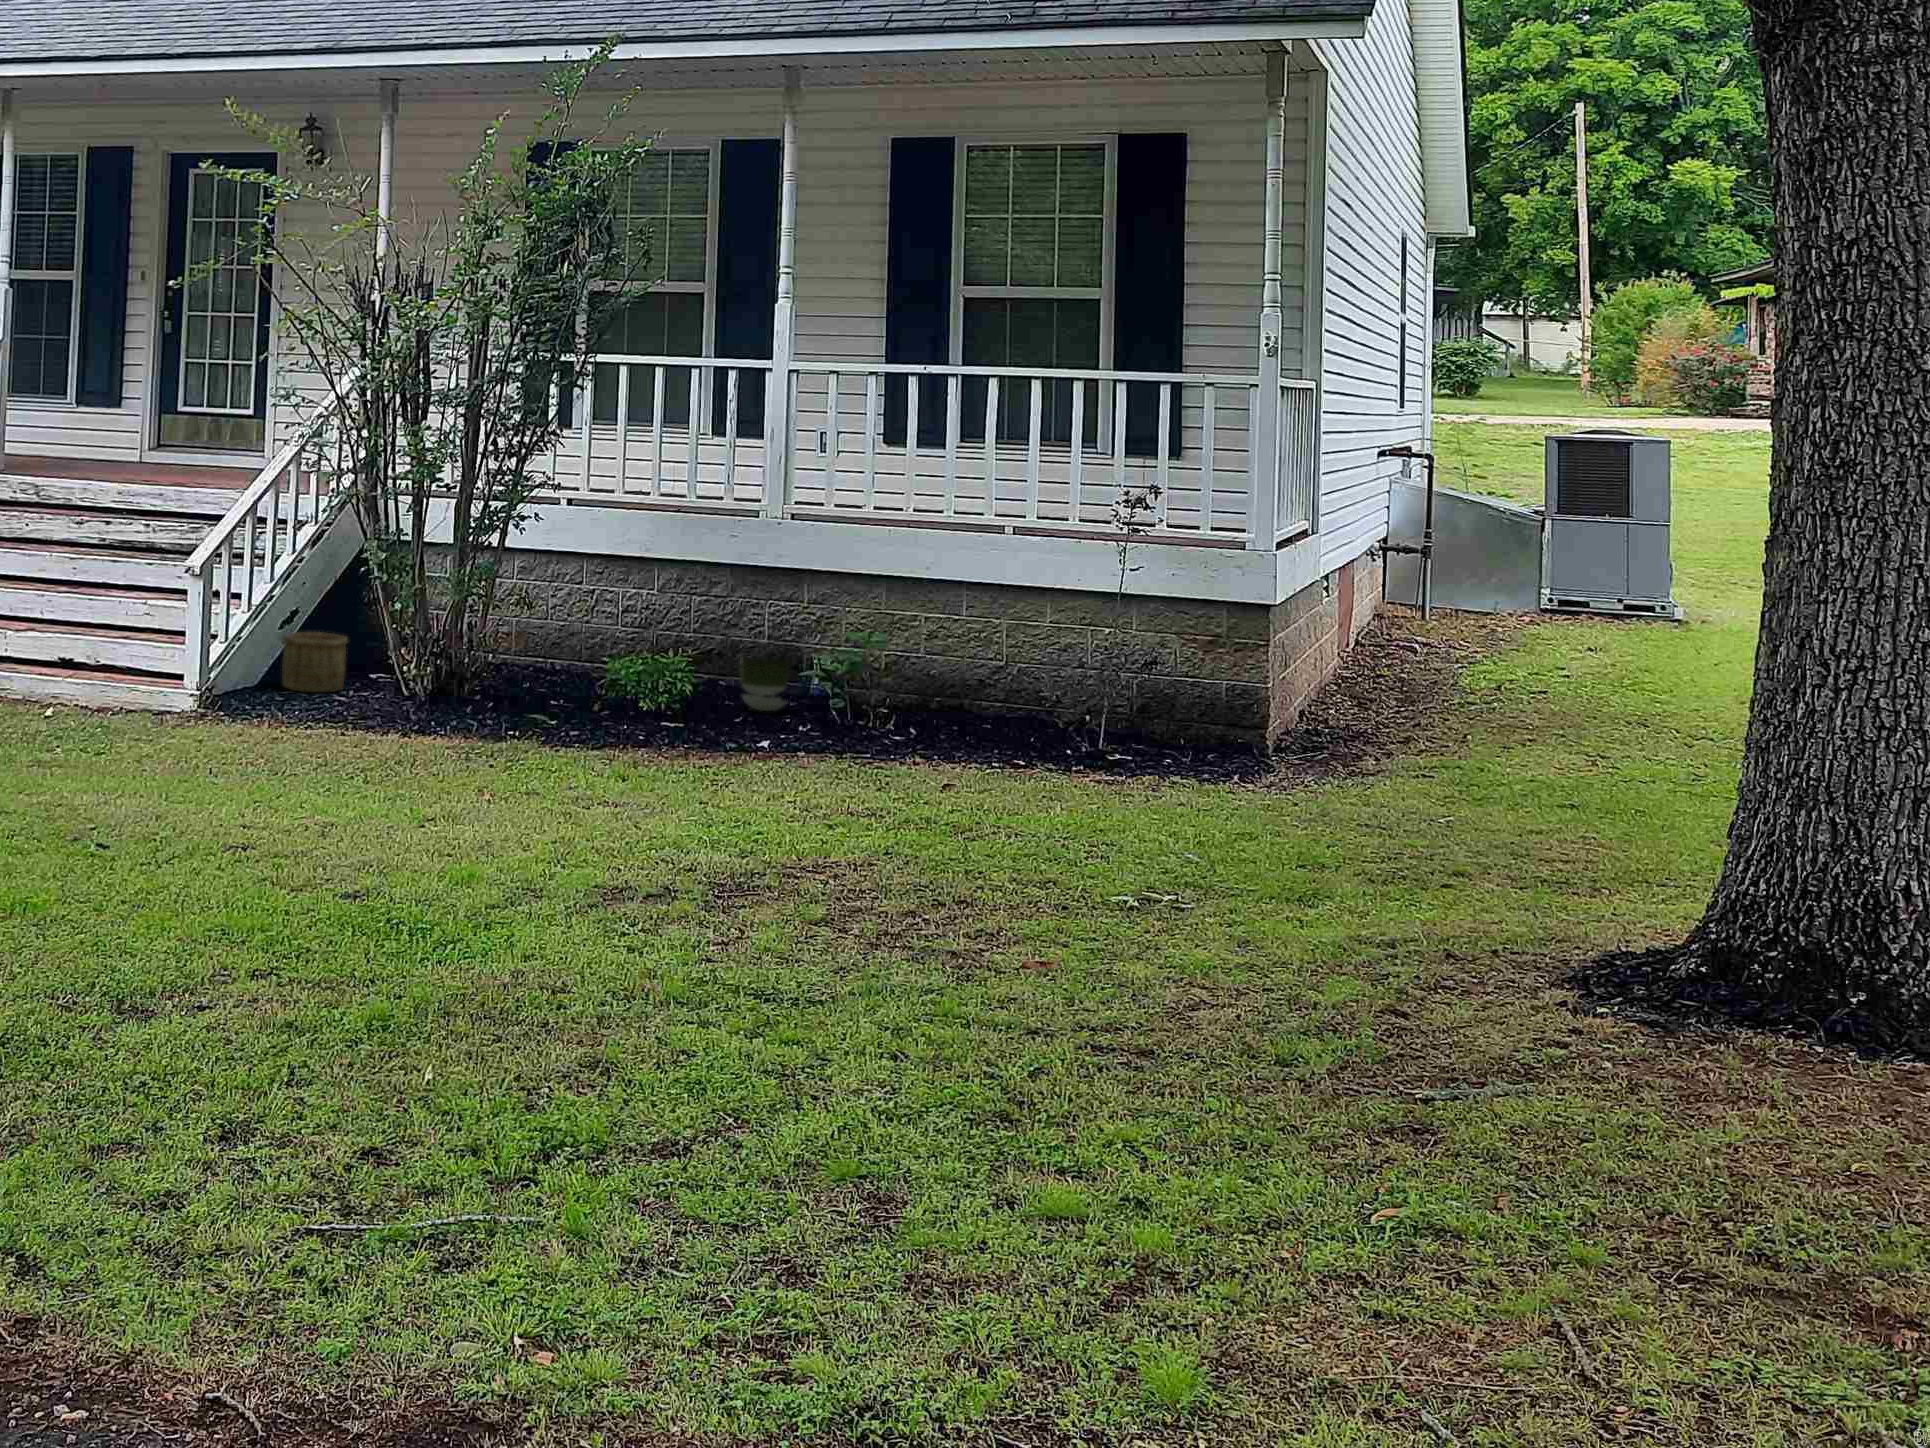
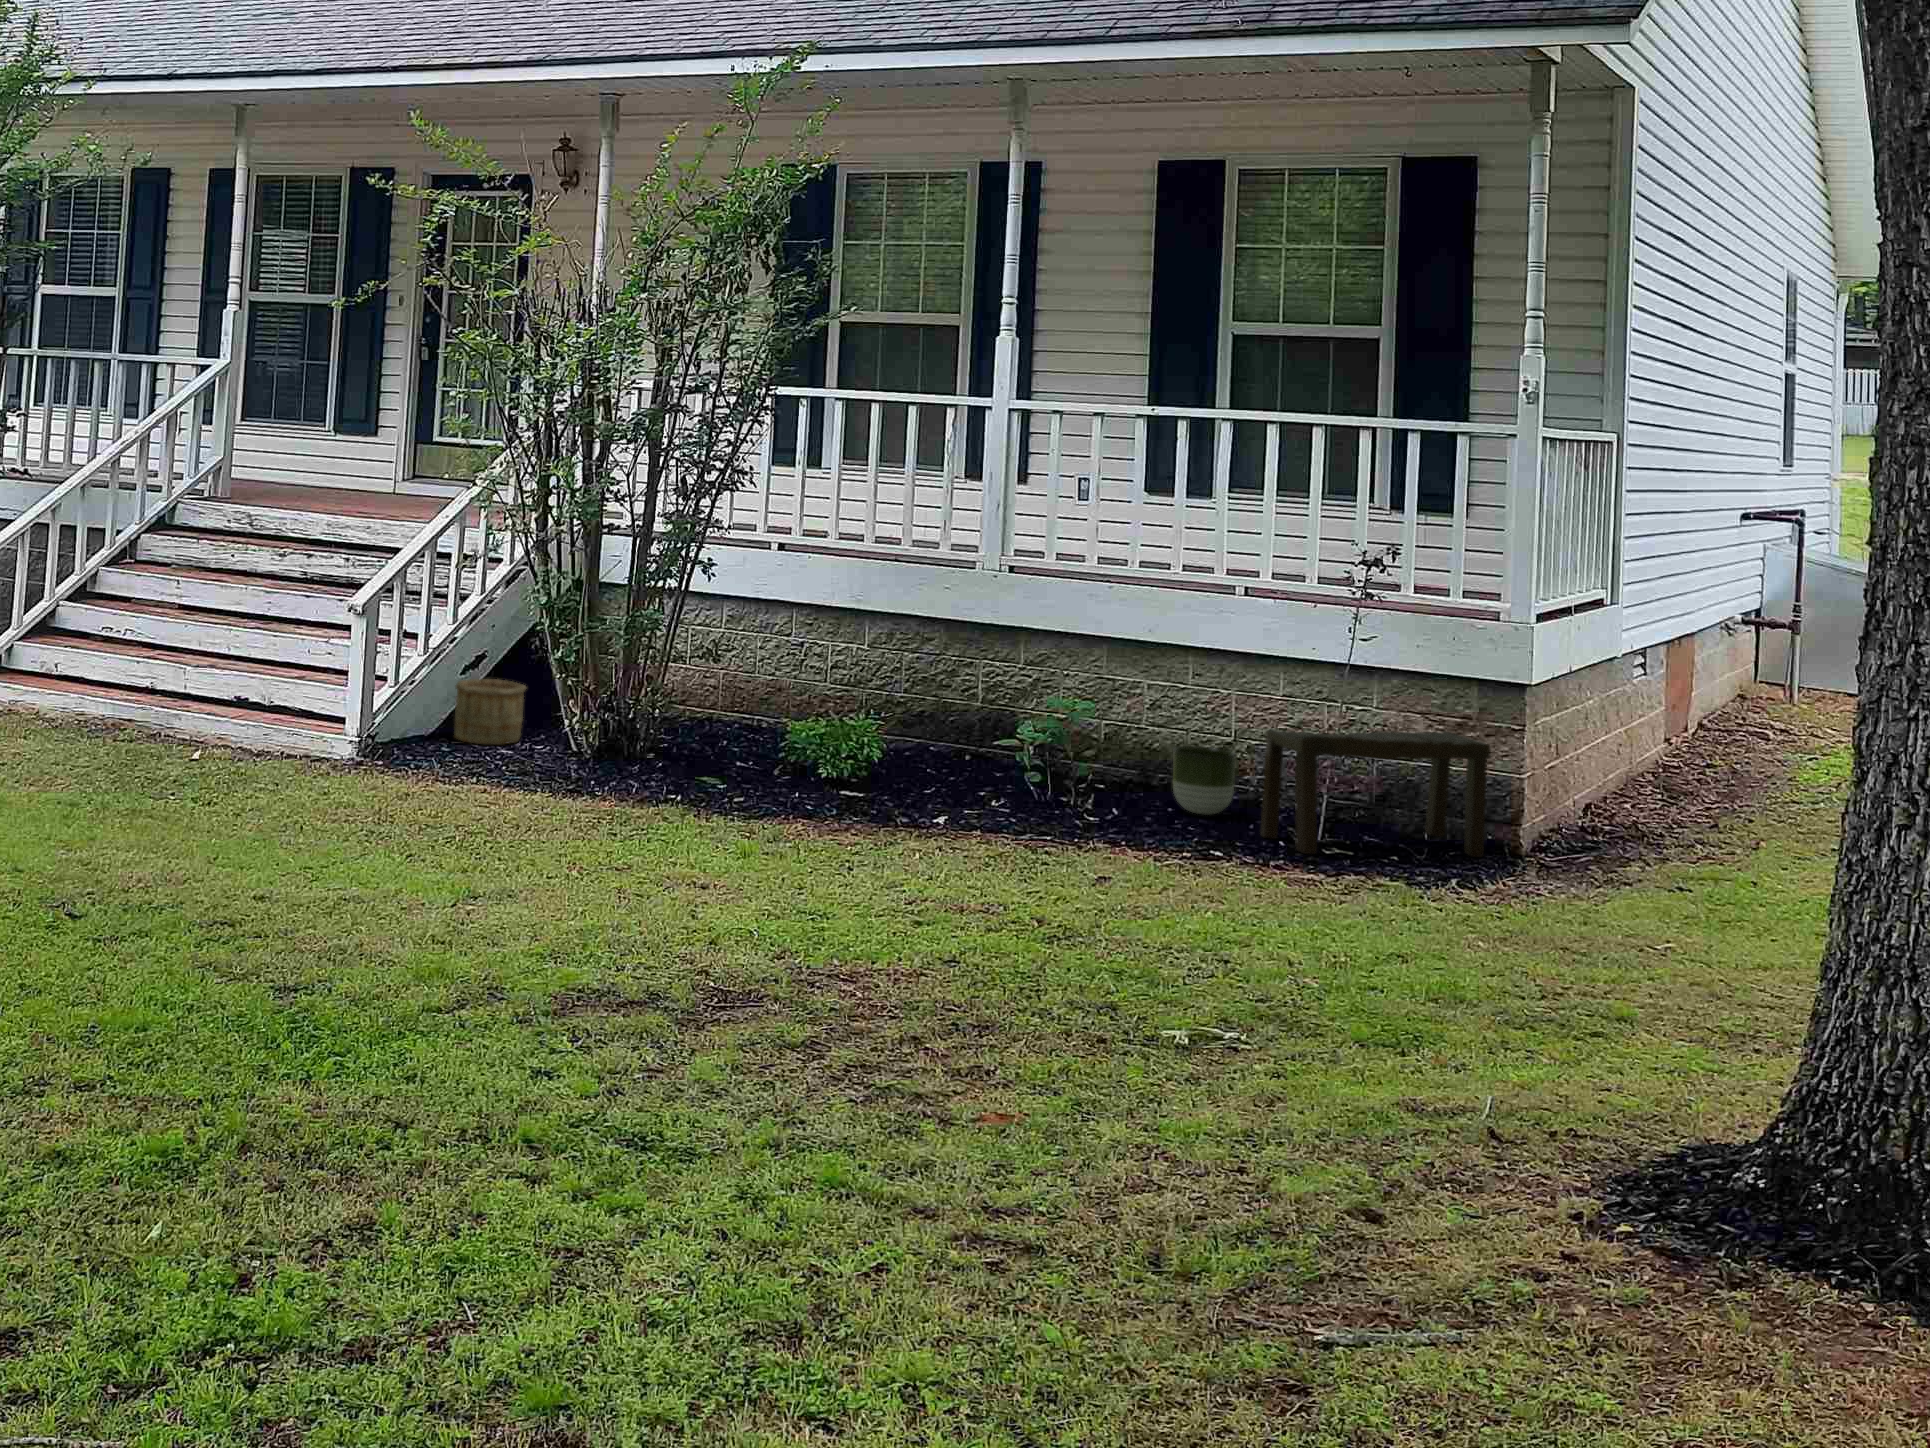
bench: none [1044,647,1241,758] -> present [1260,729,1491,857]
planter: present [740,654,789,711] -> present [1173,746,1236,815]

